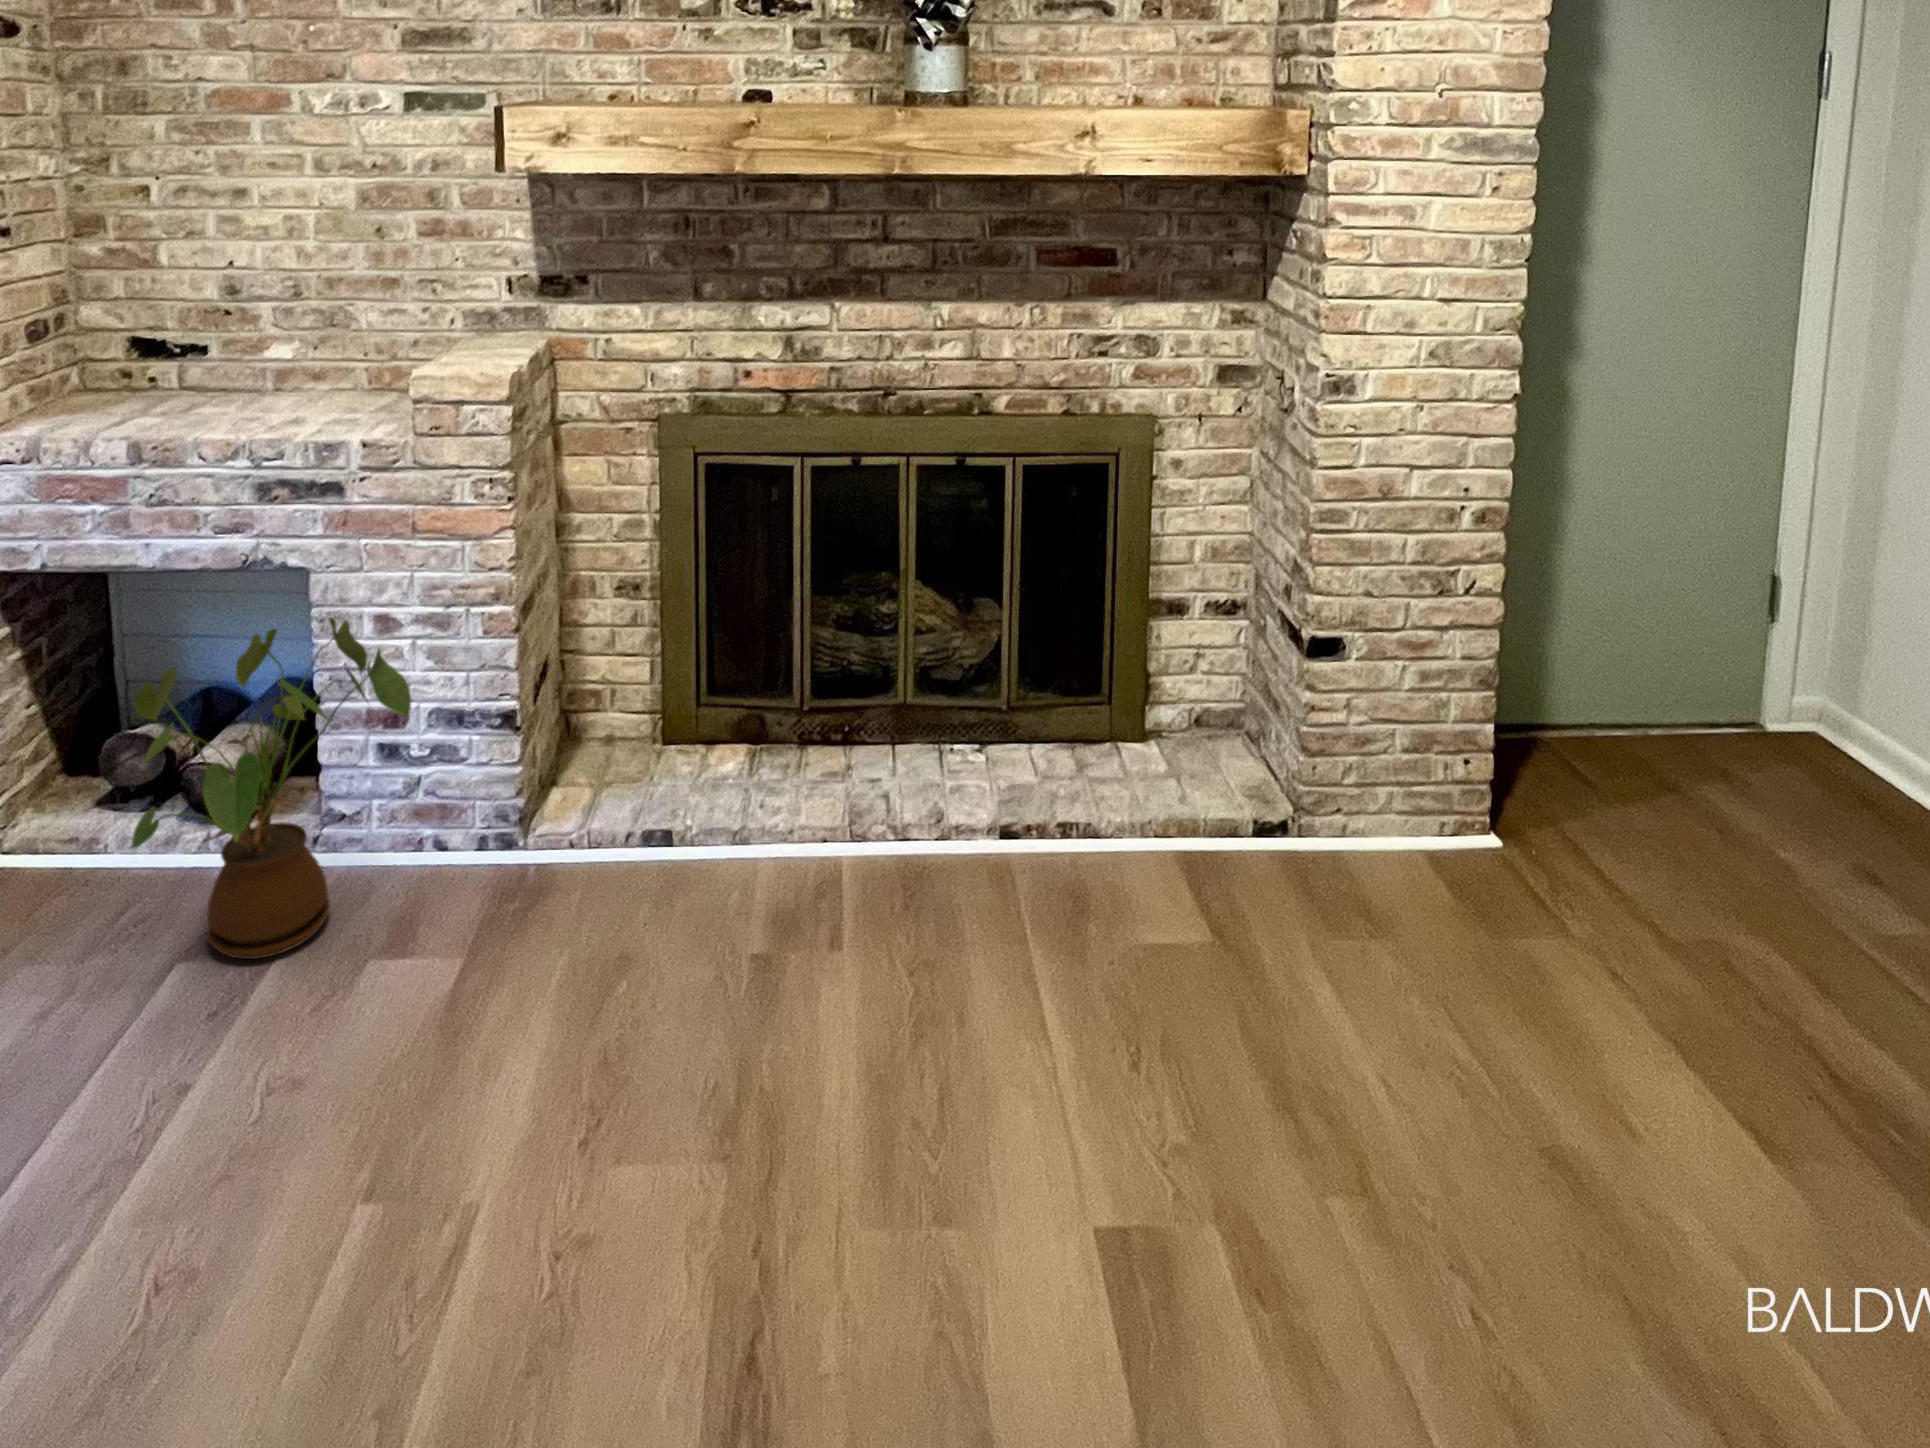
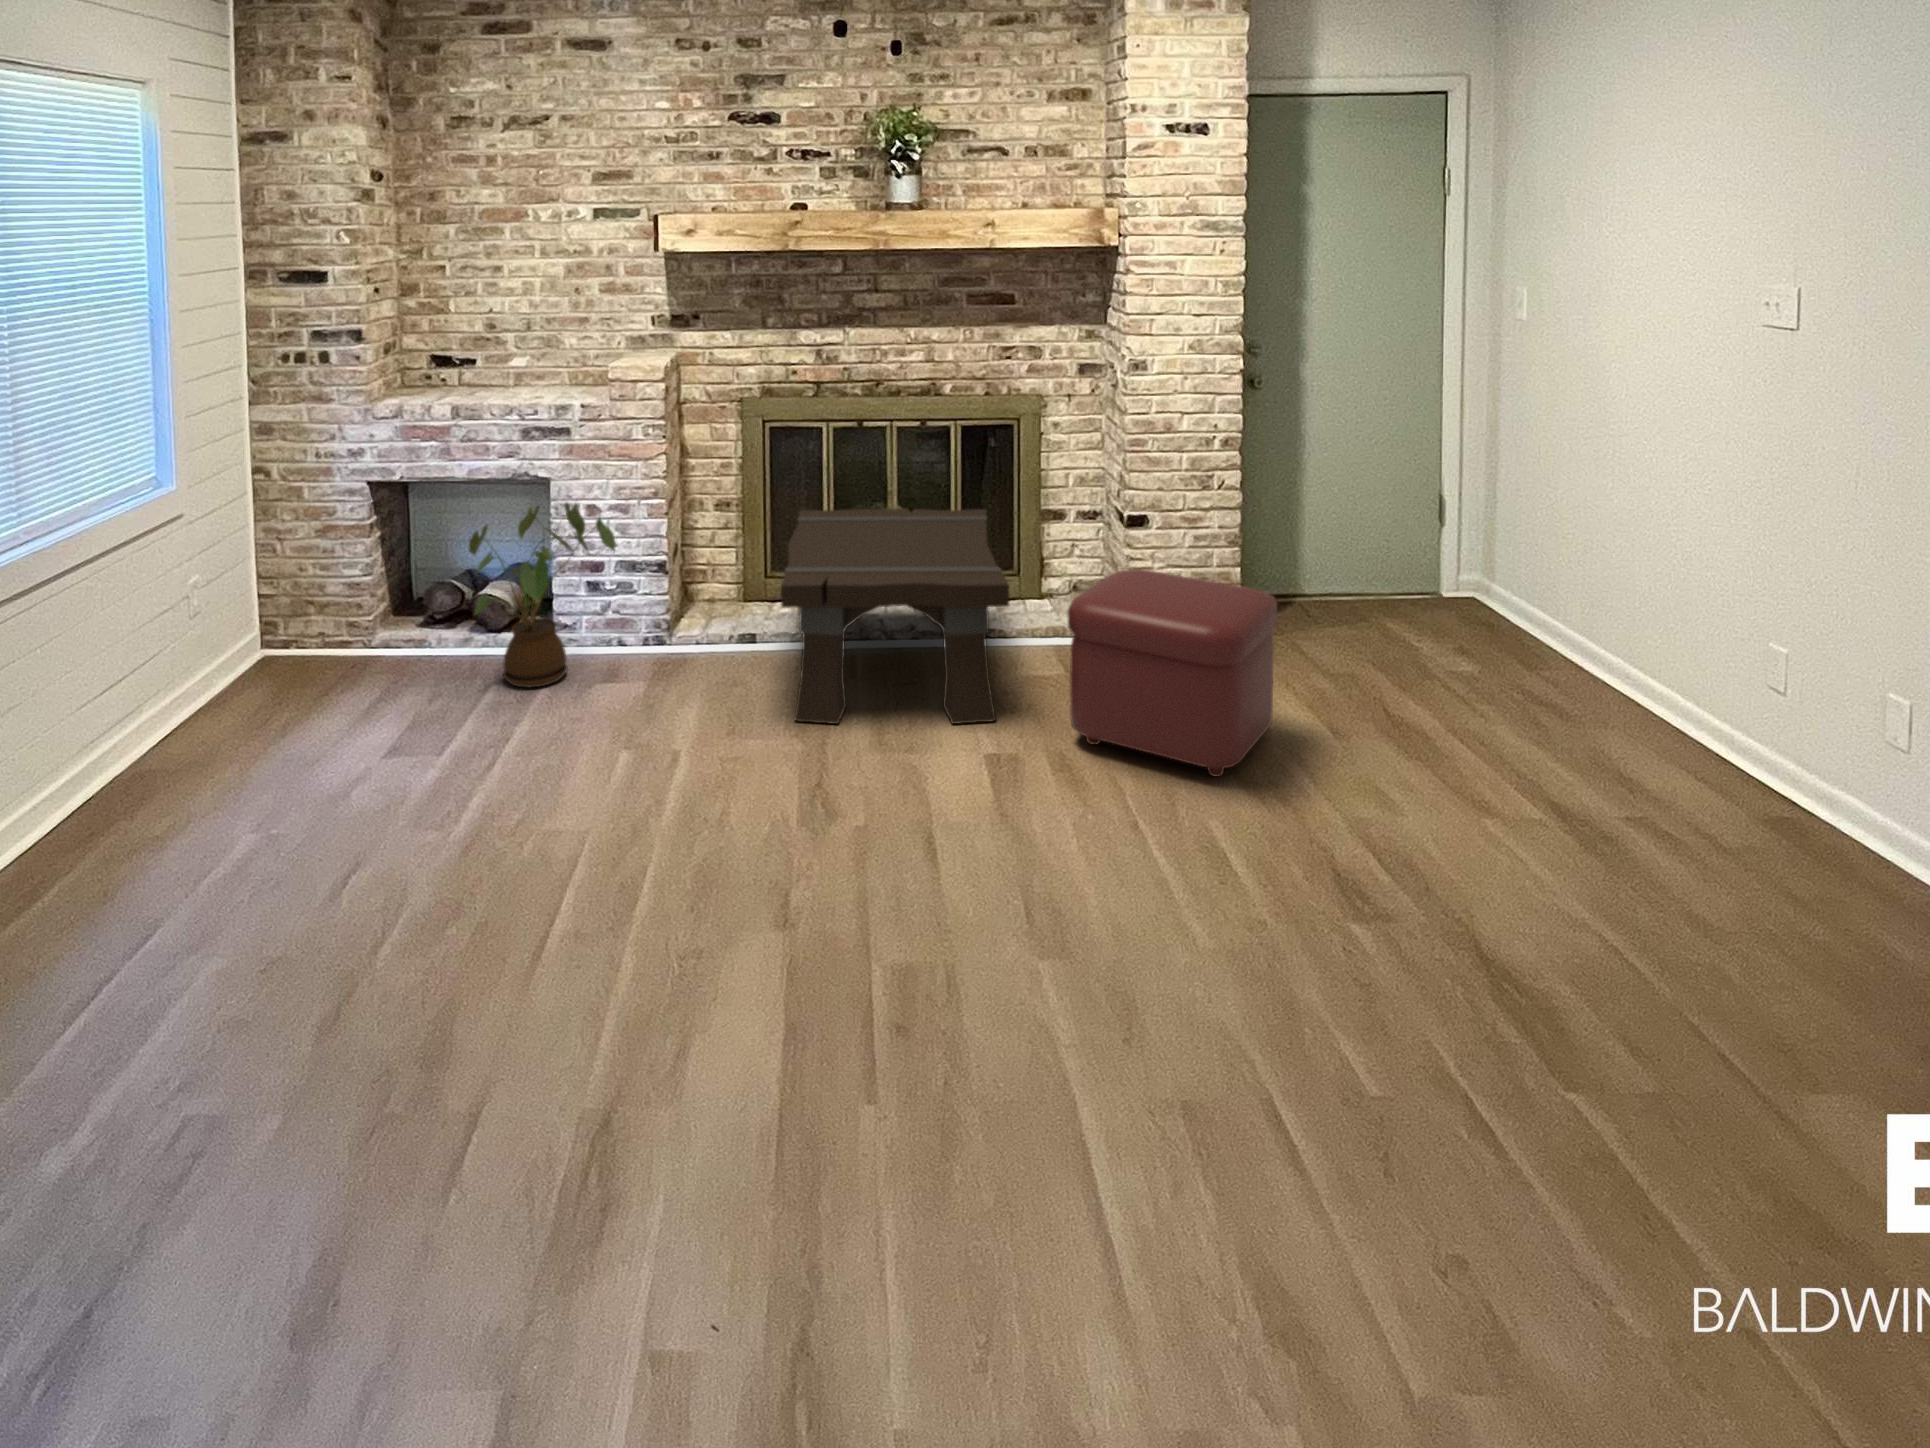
coffee table: none [694,602,1124,1075] -> present [781,508,1009,724]
ottoman: none [1239,777,1644,1254] -> present [1068,569,1277,777]

